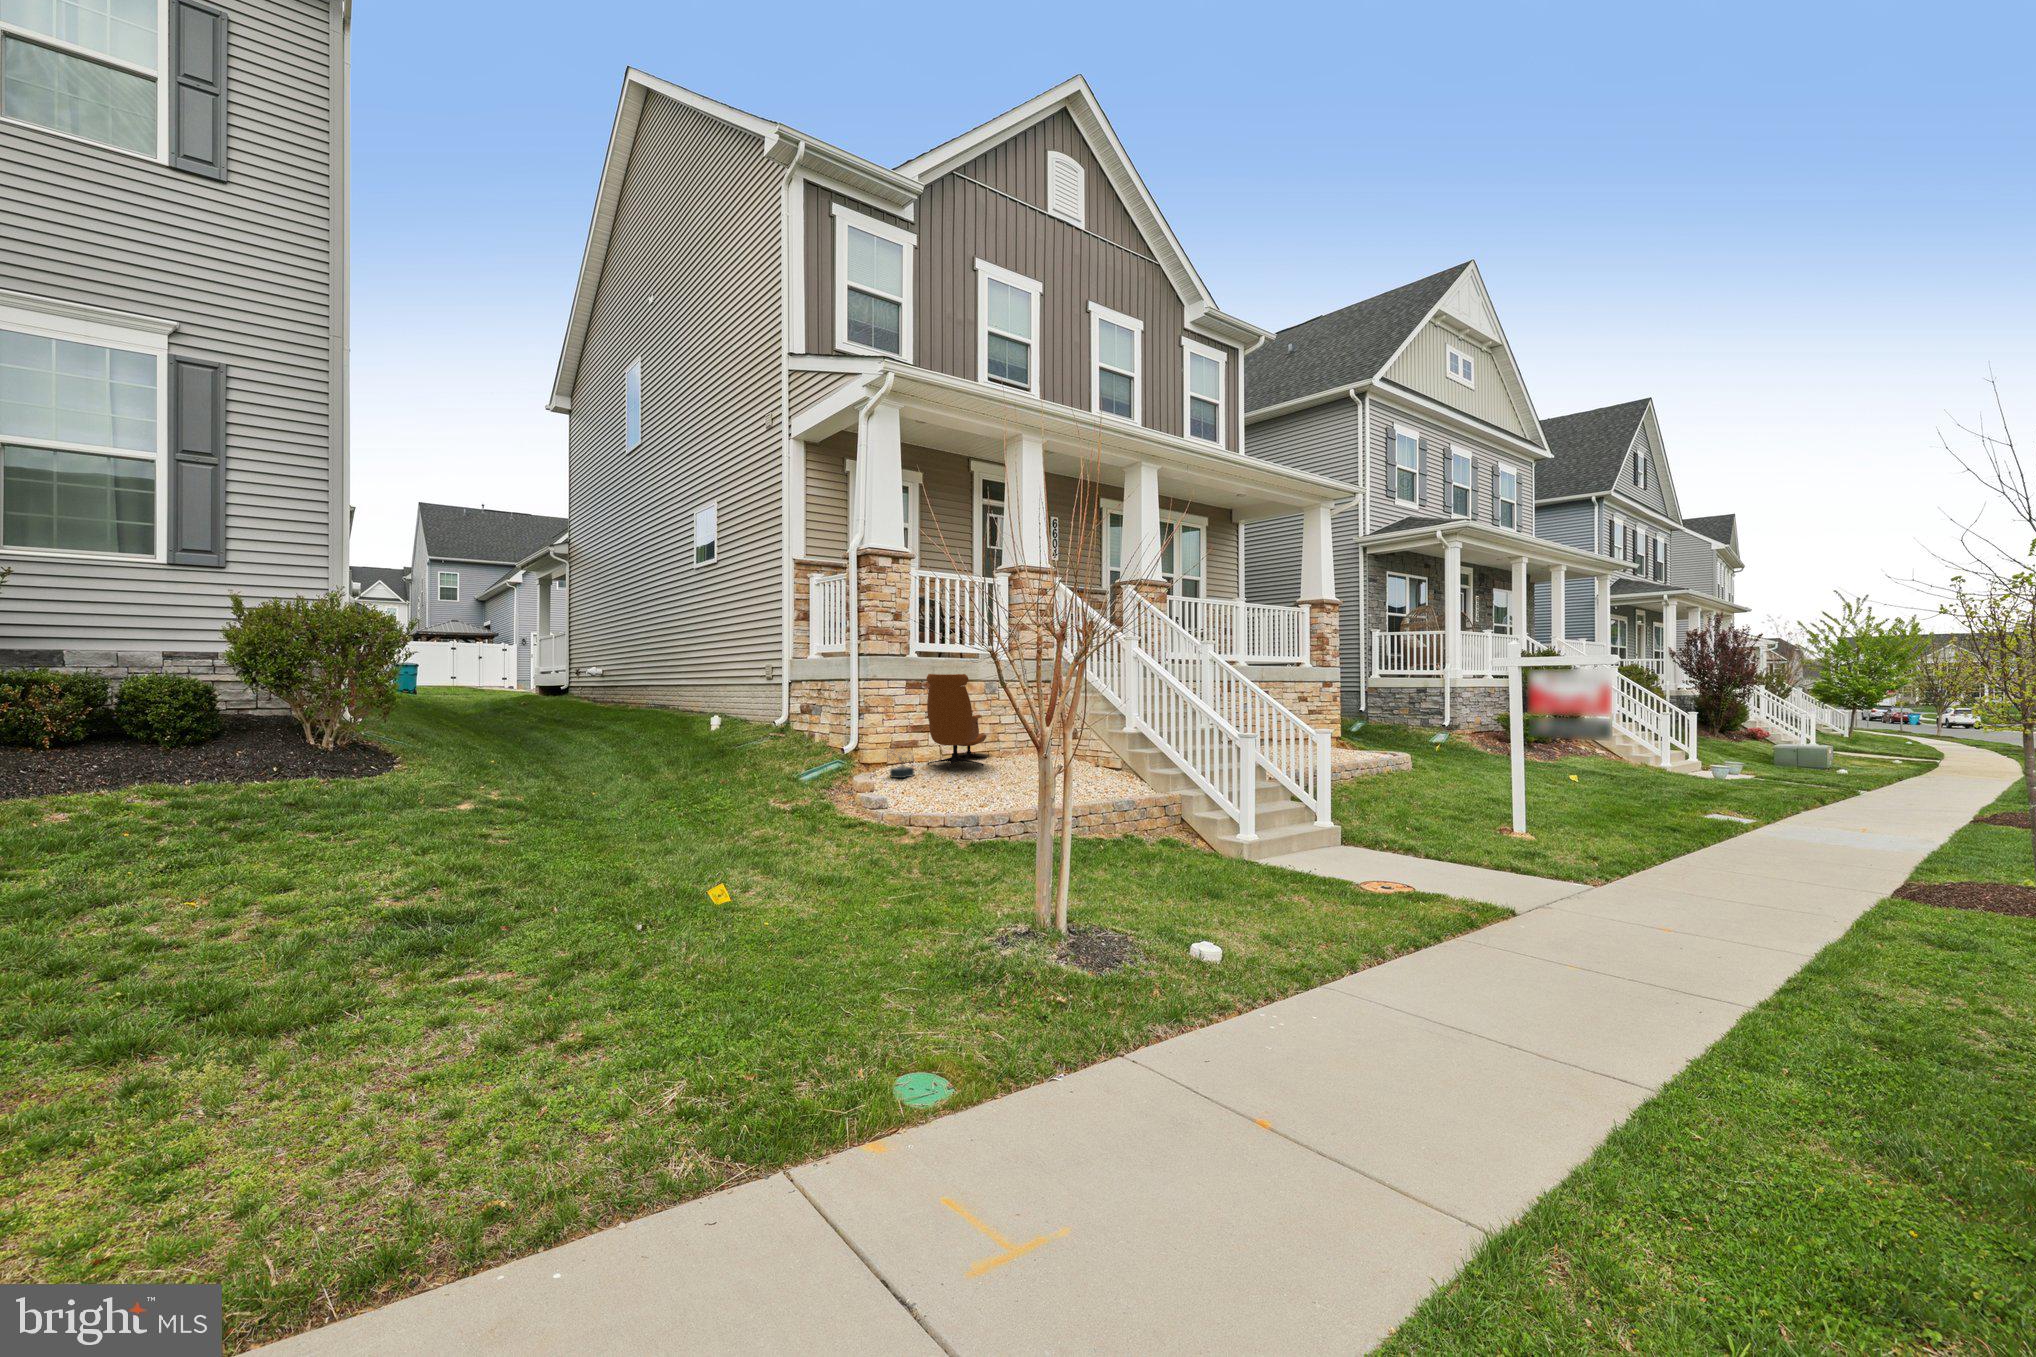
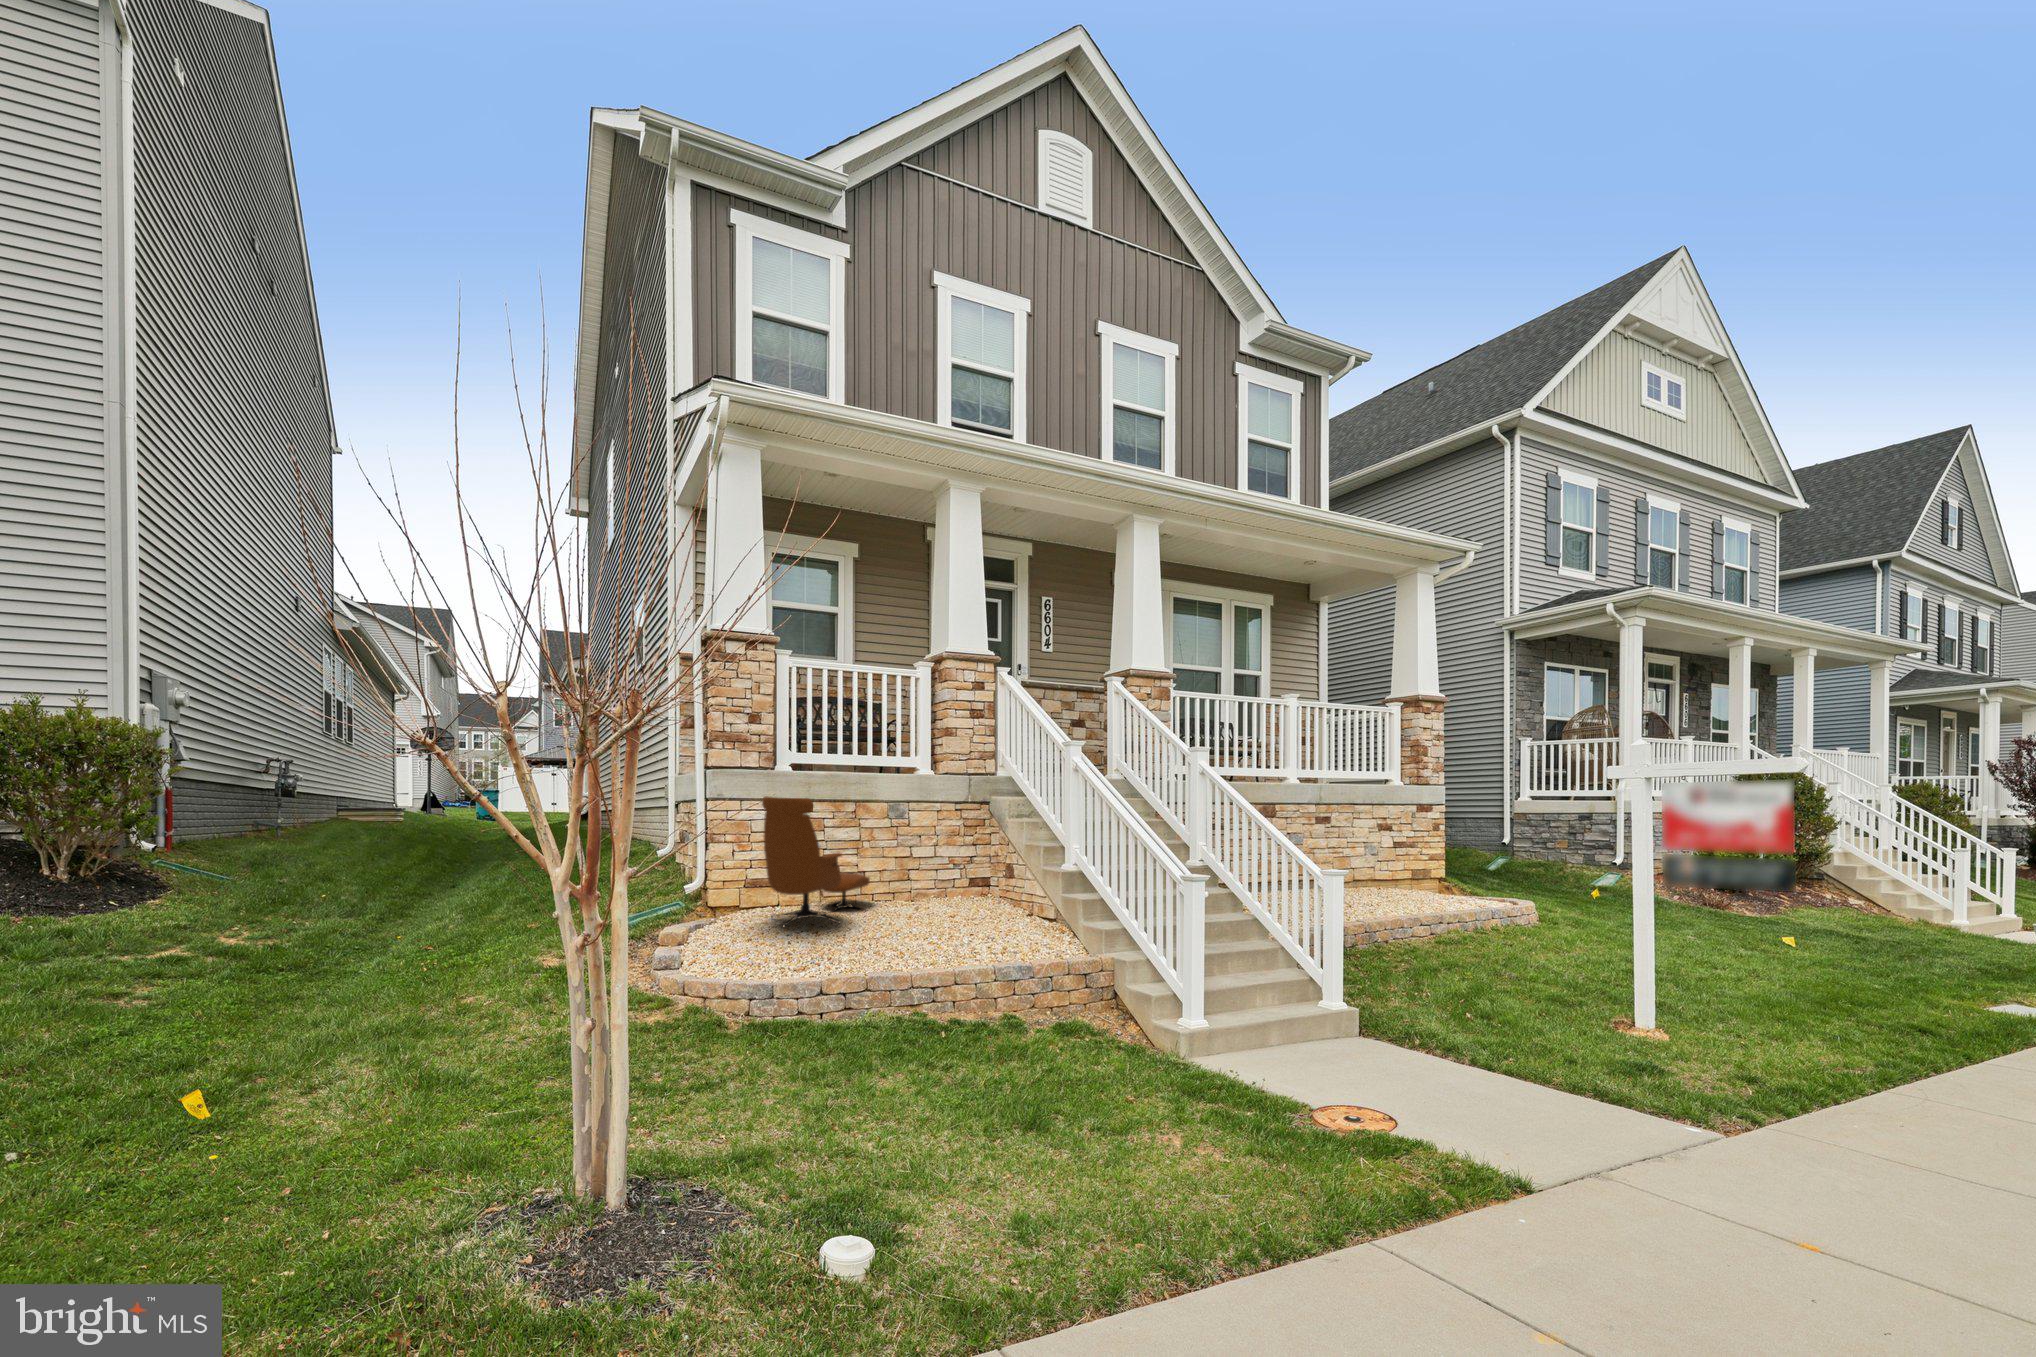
decorative plant: present [887,749,915,778] -> none [687,895,736,940]

